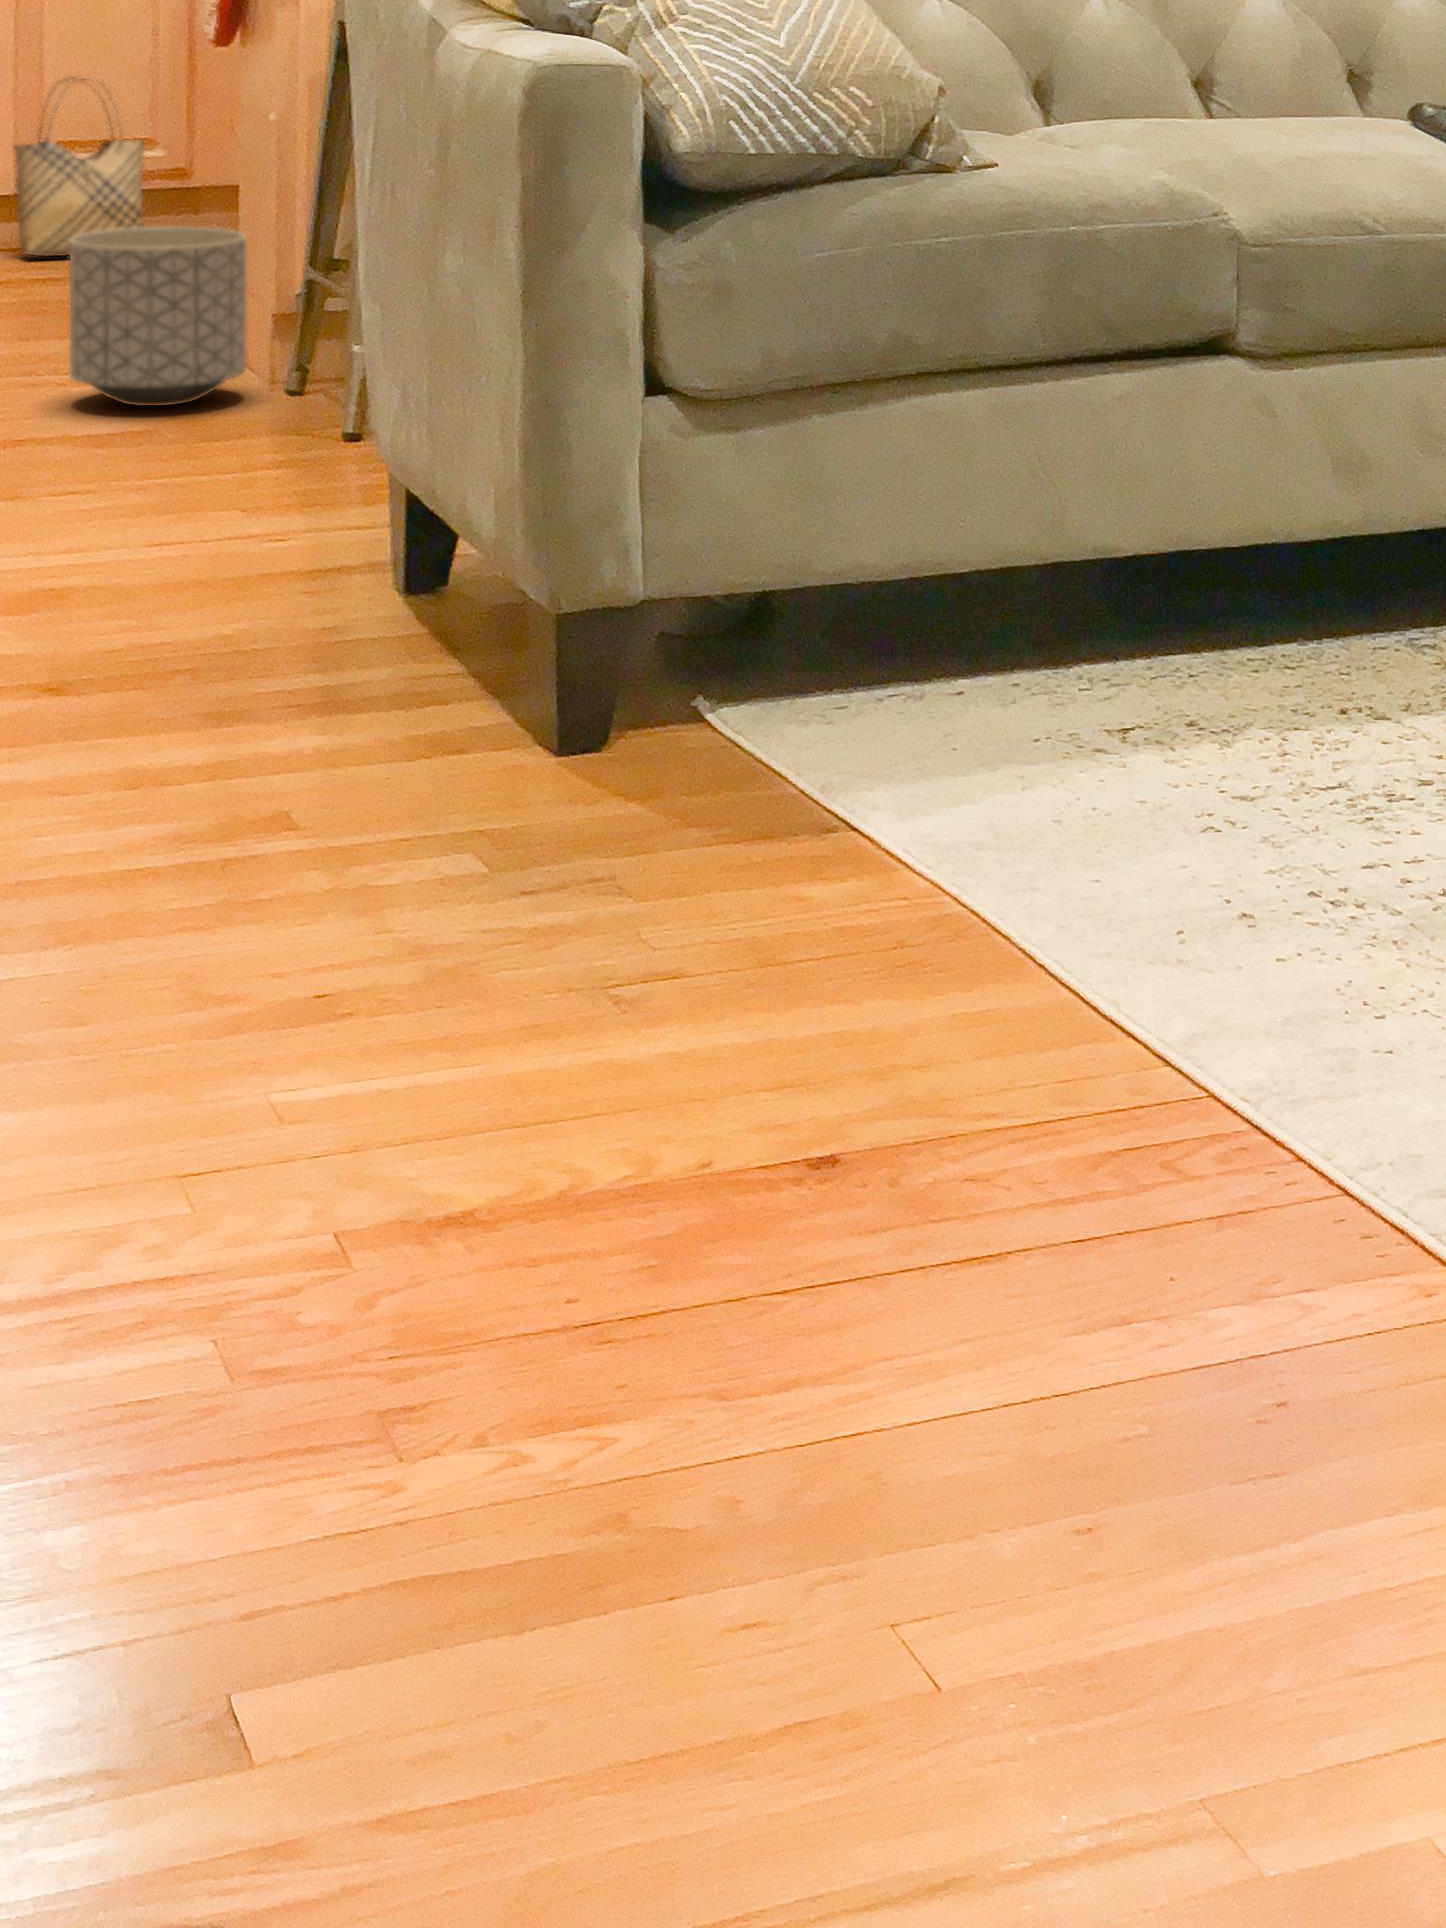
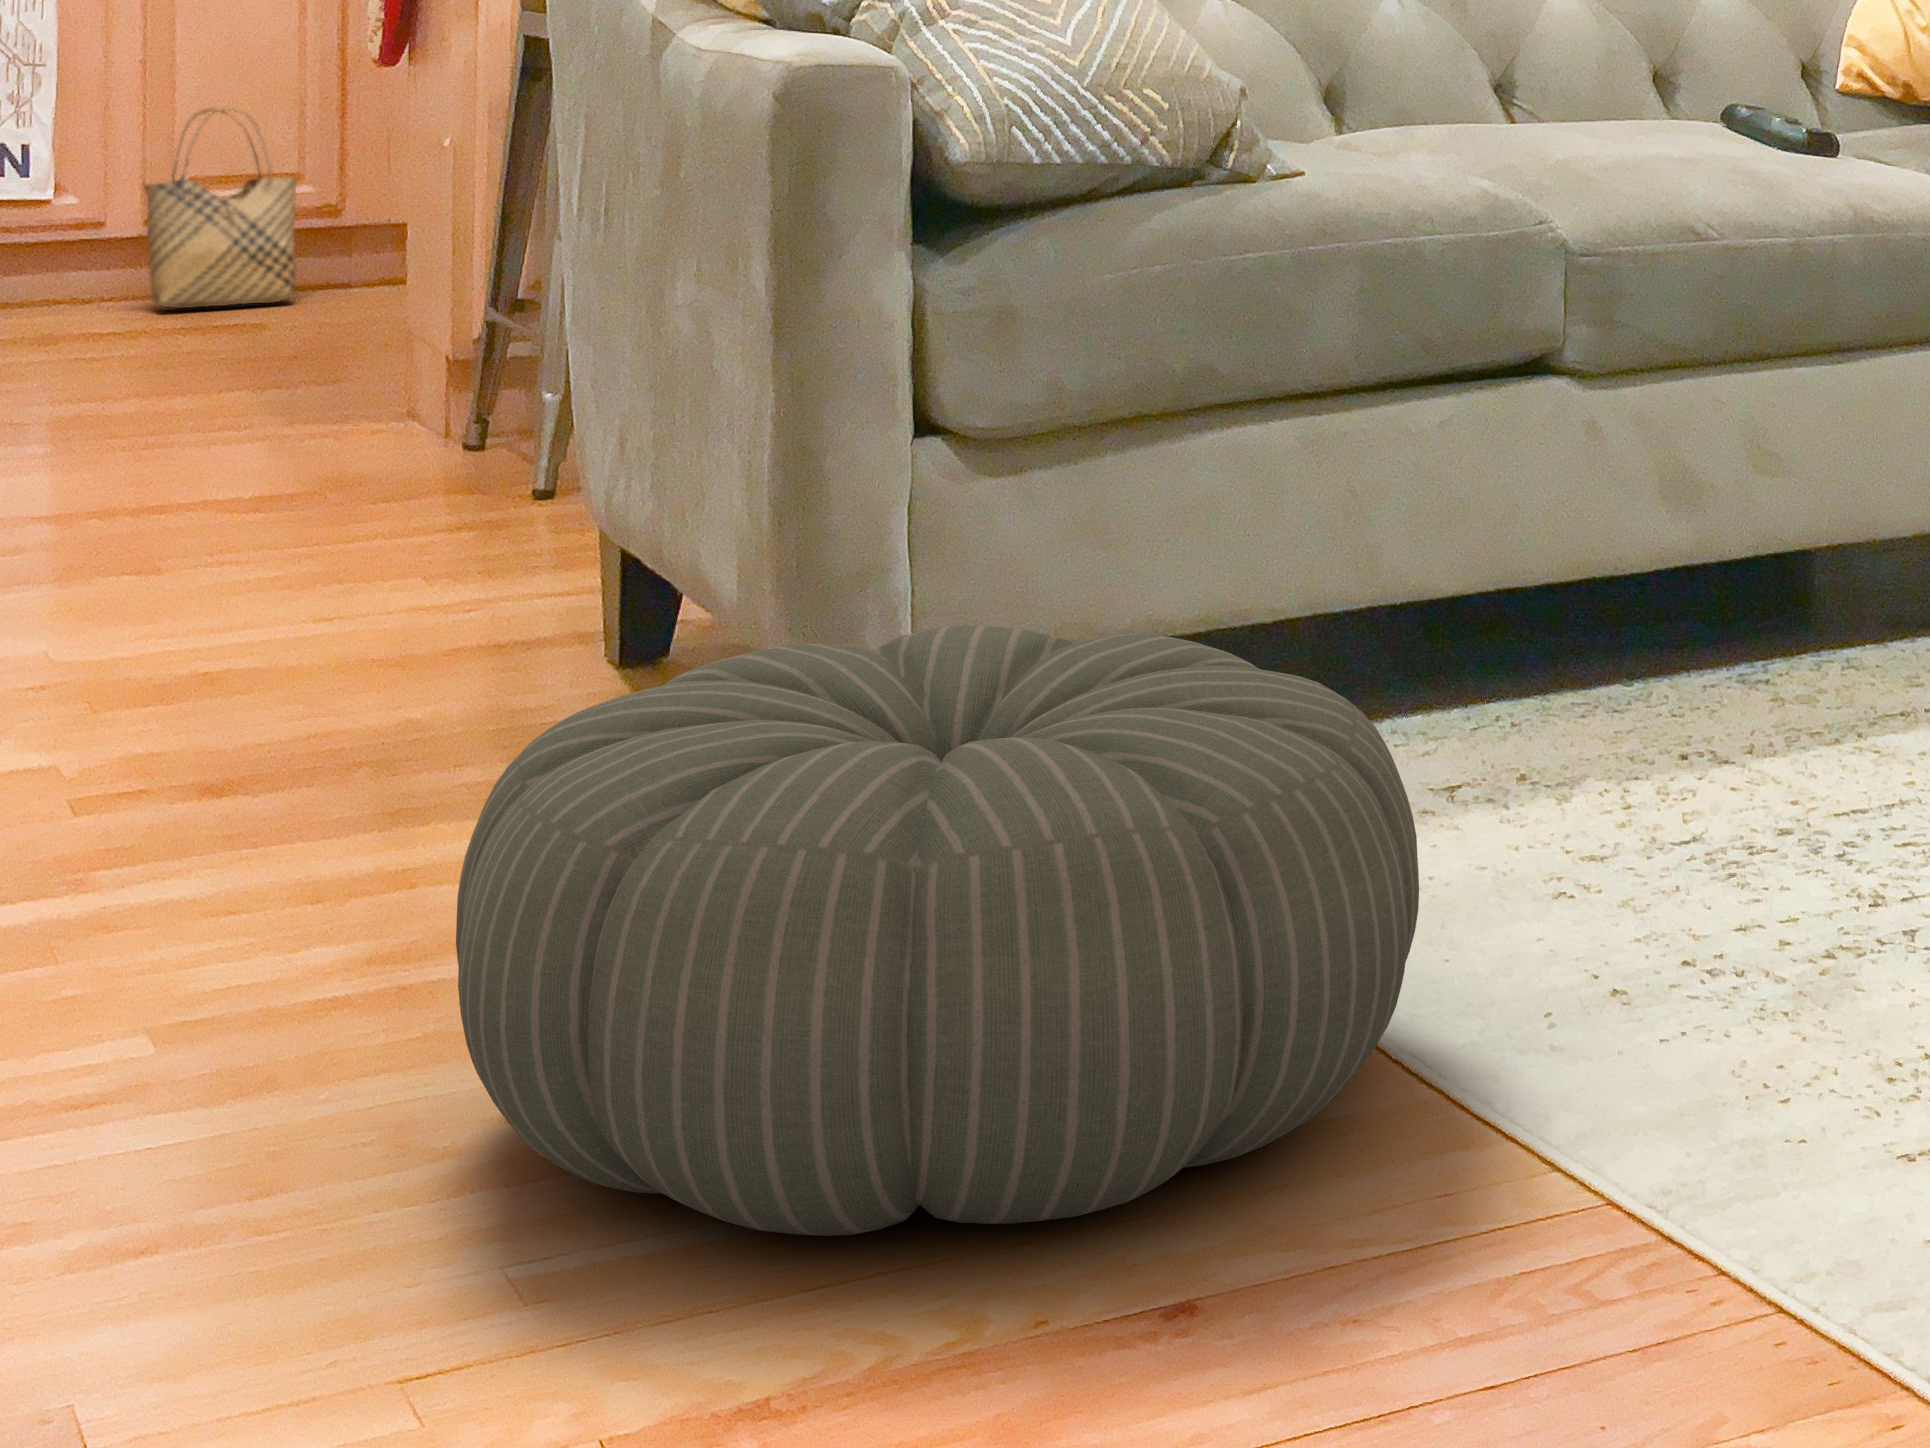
planter: present [70,227,246,406] -> none [217,269,424,470]
pouf: none [240,565,1060,1078] -> present [456,625,1419,1236]

